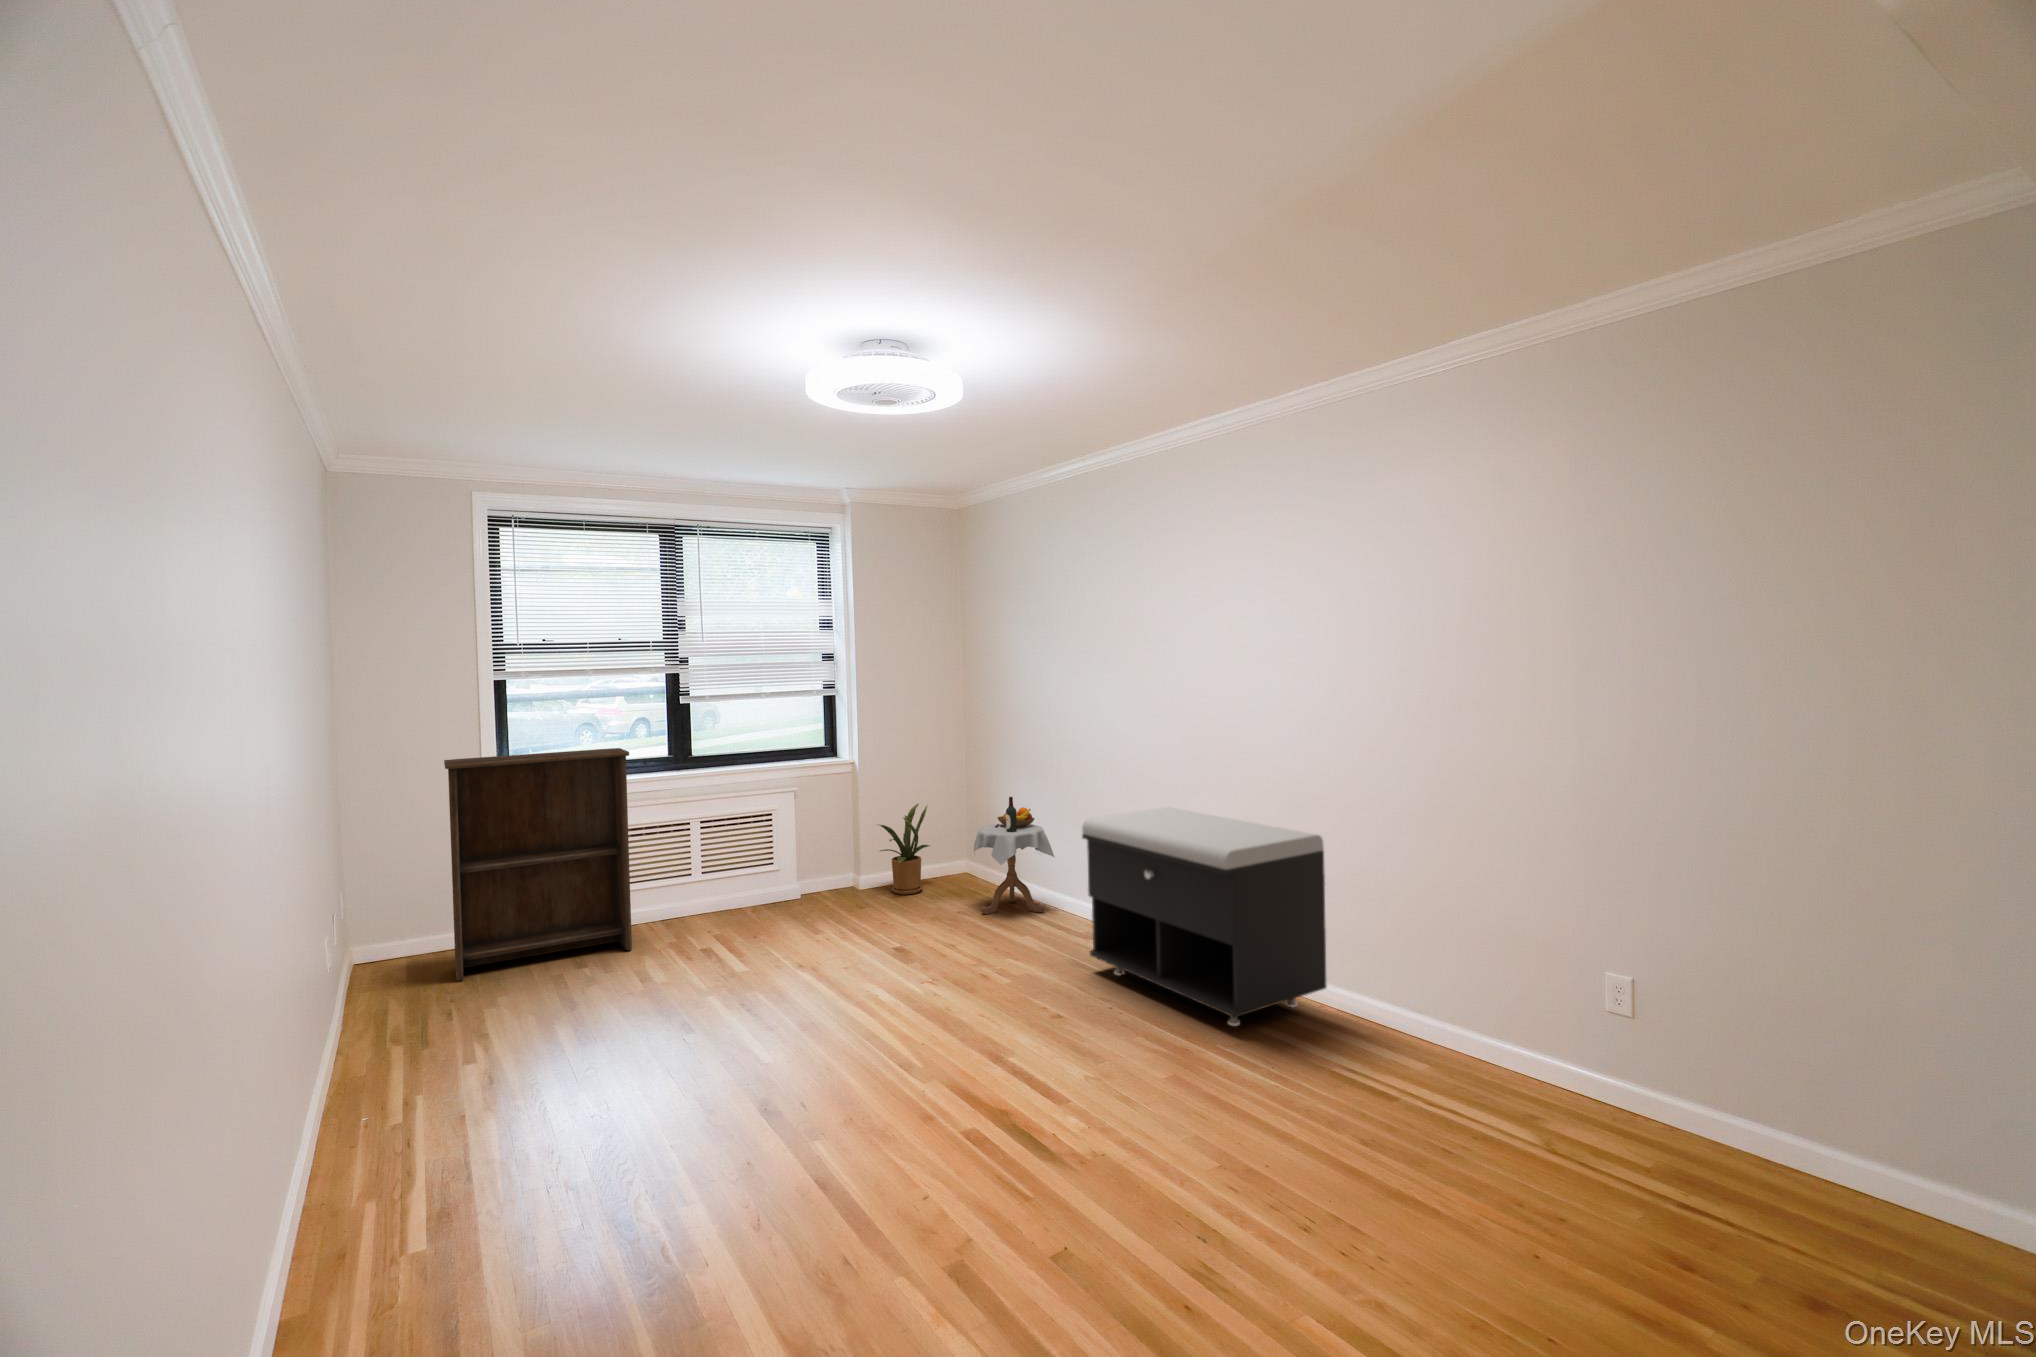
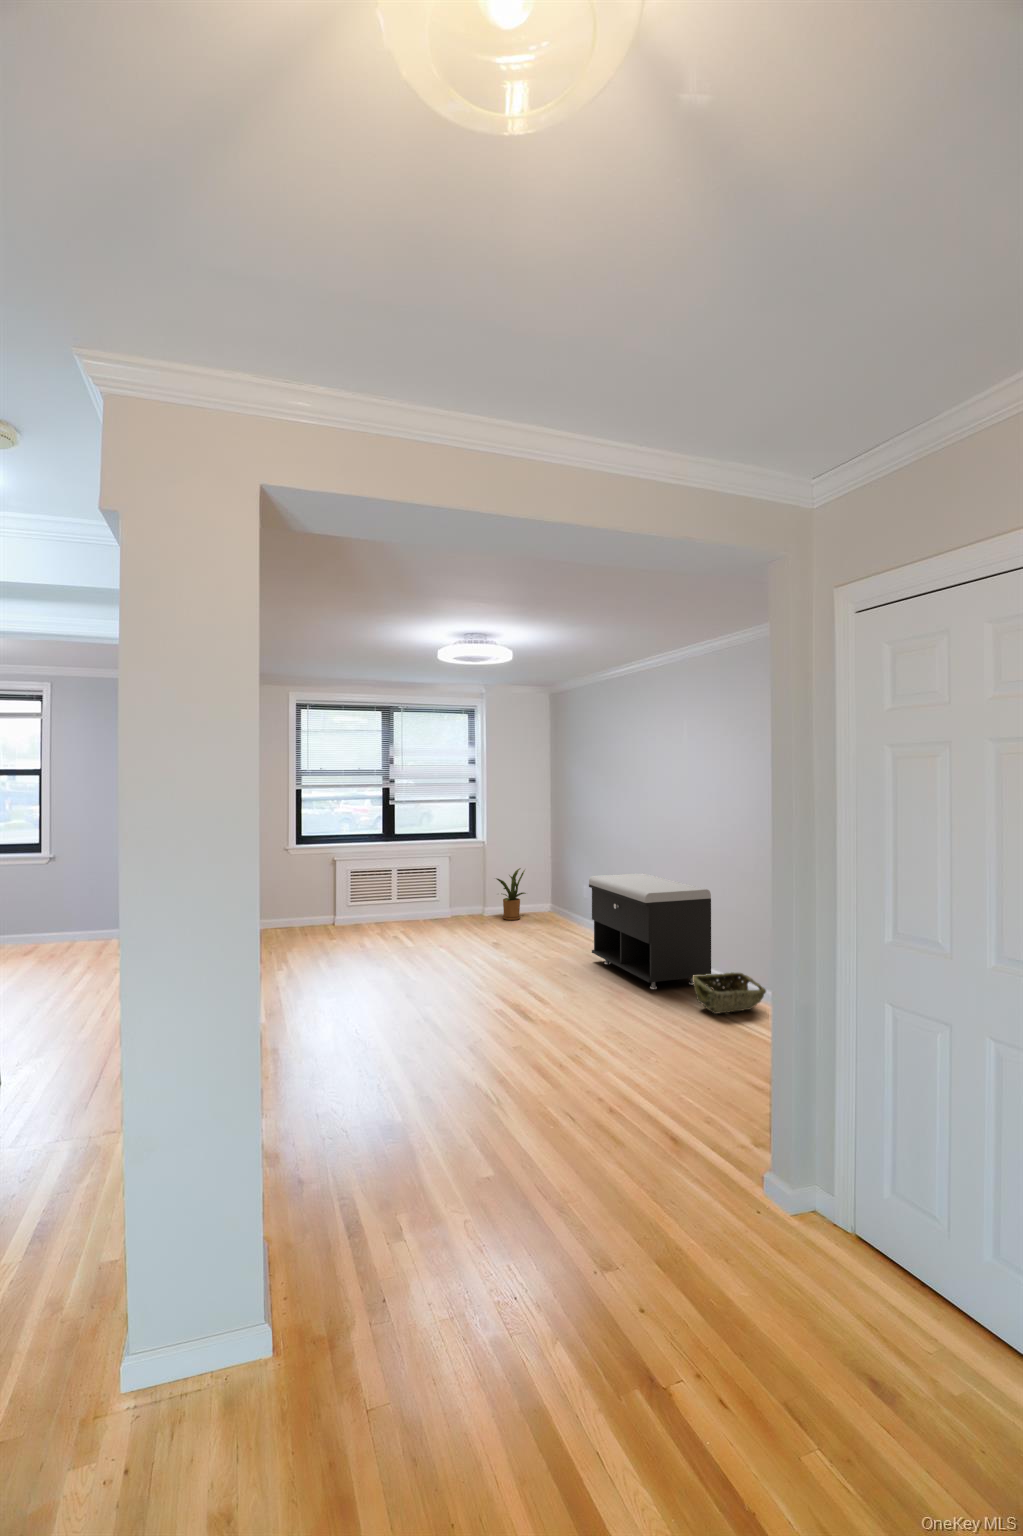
bookshelf: present [444,748,632,981] -> none [272,827,360,940]
side table: present [974,797,1054,914] -> none [546,865,592,934]
woven basket: none [1332,986,1466,1077] -> present [692,972,766,1014]

